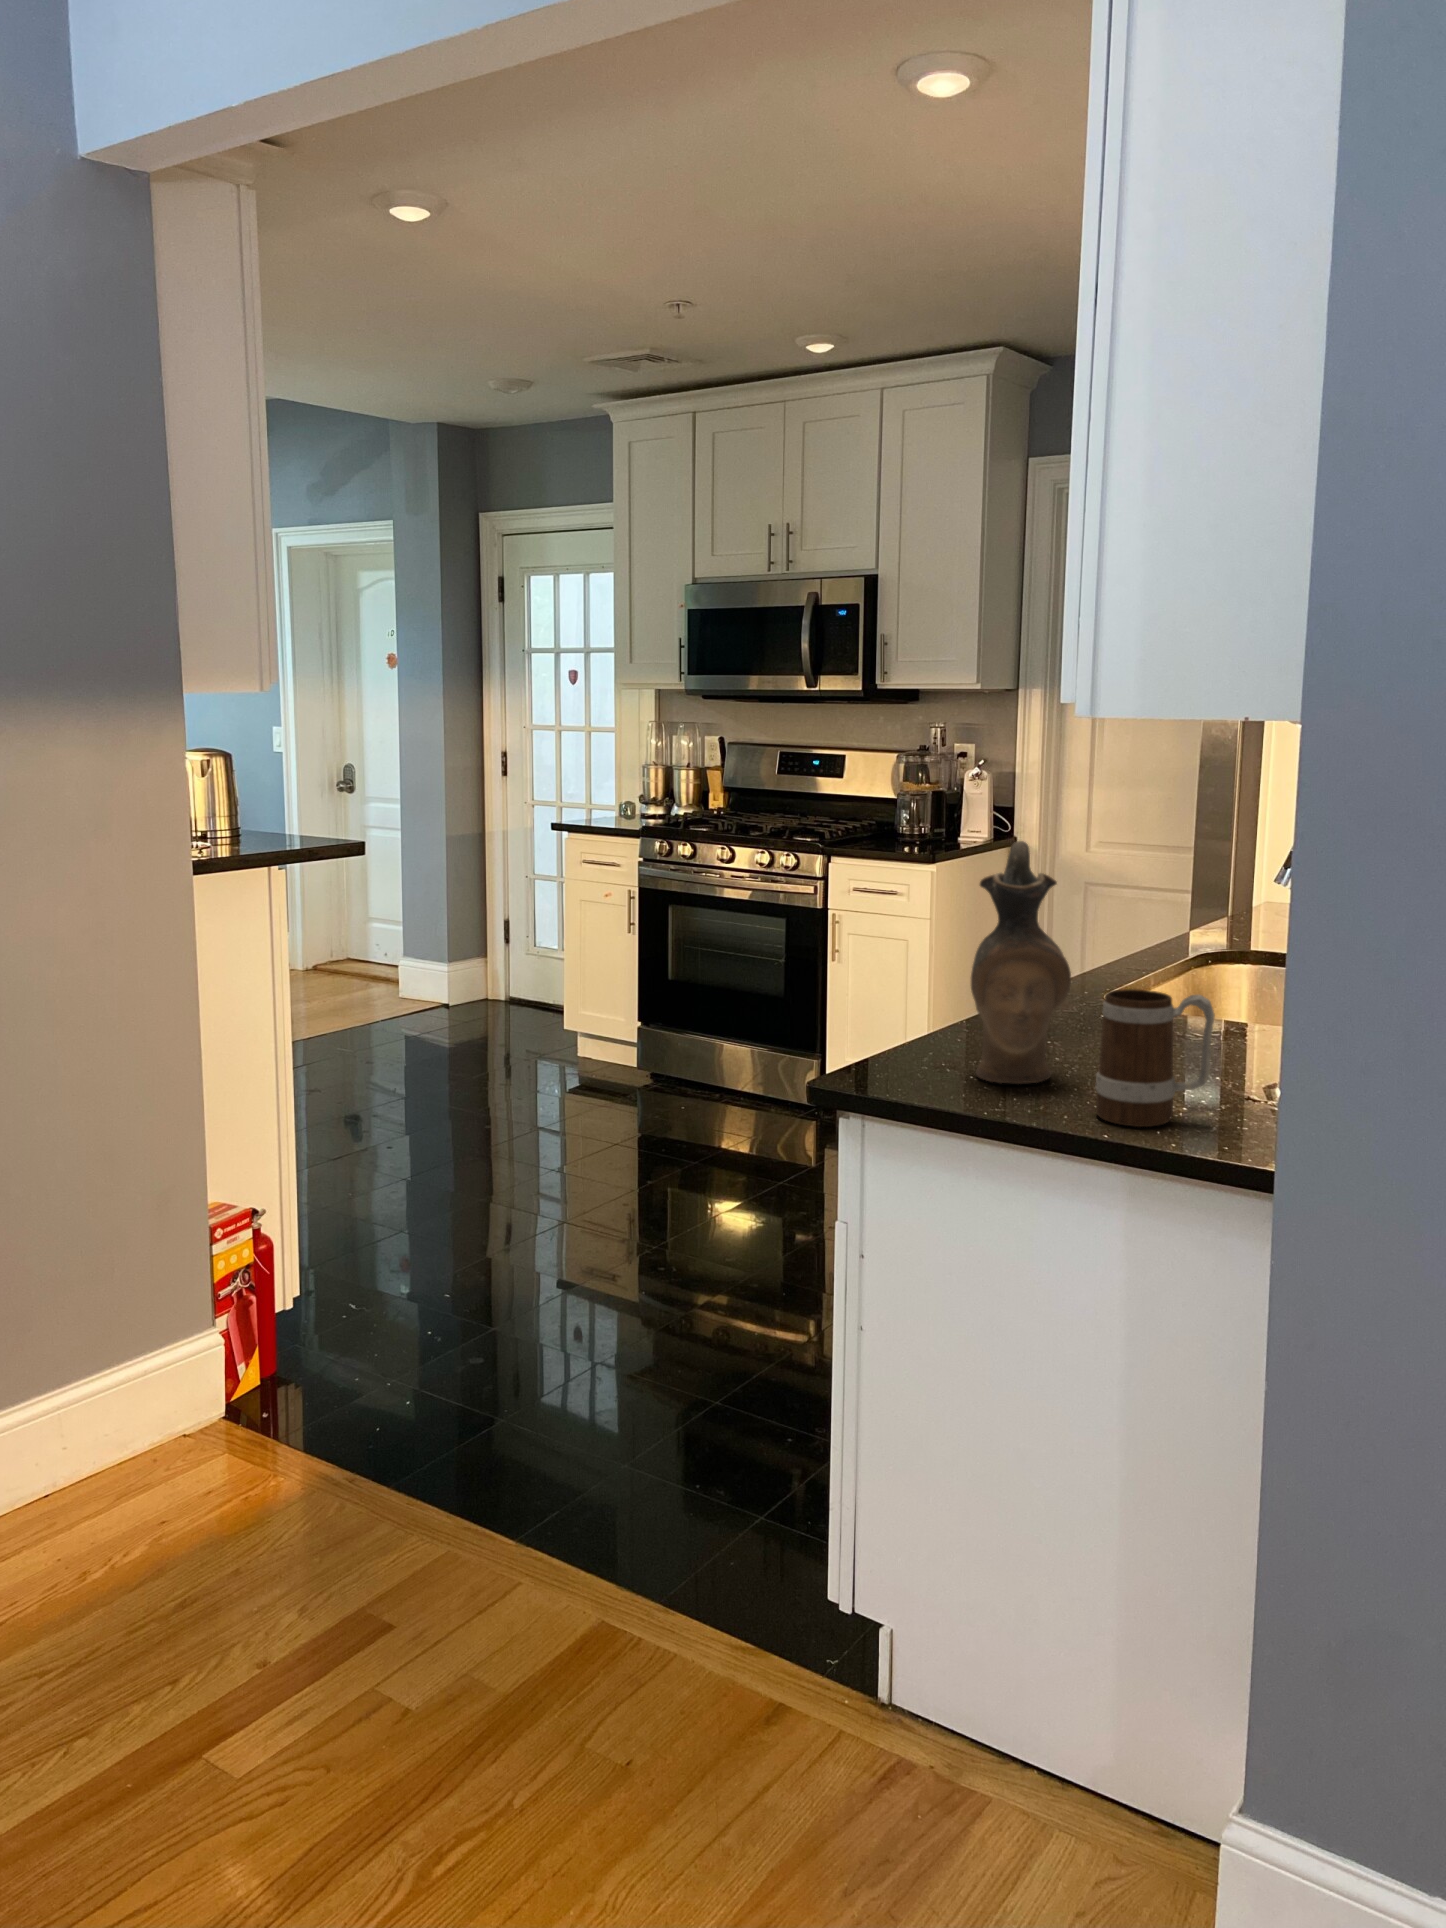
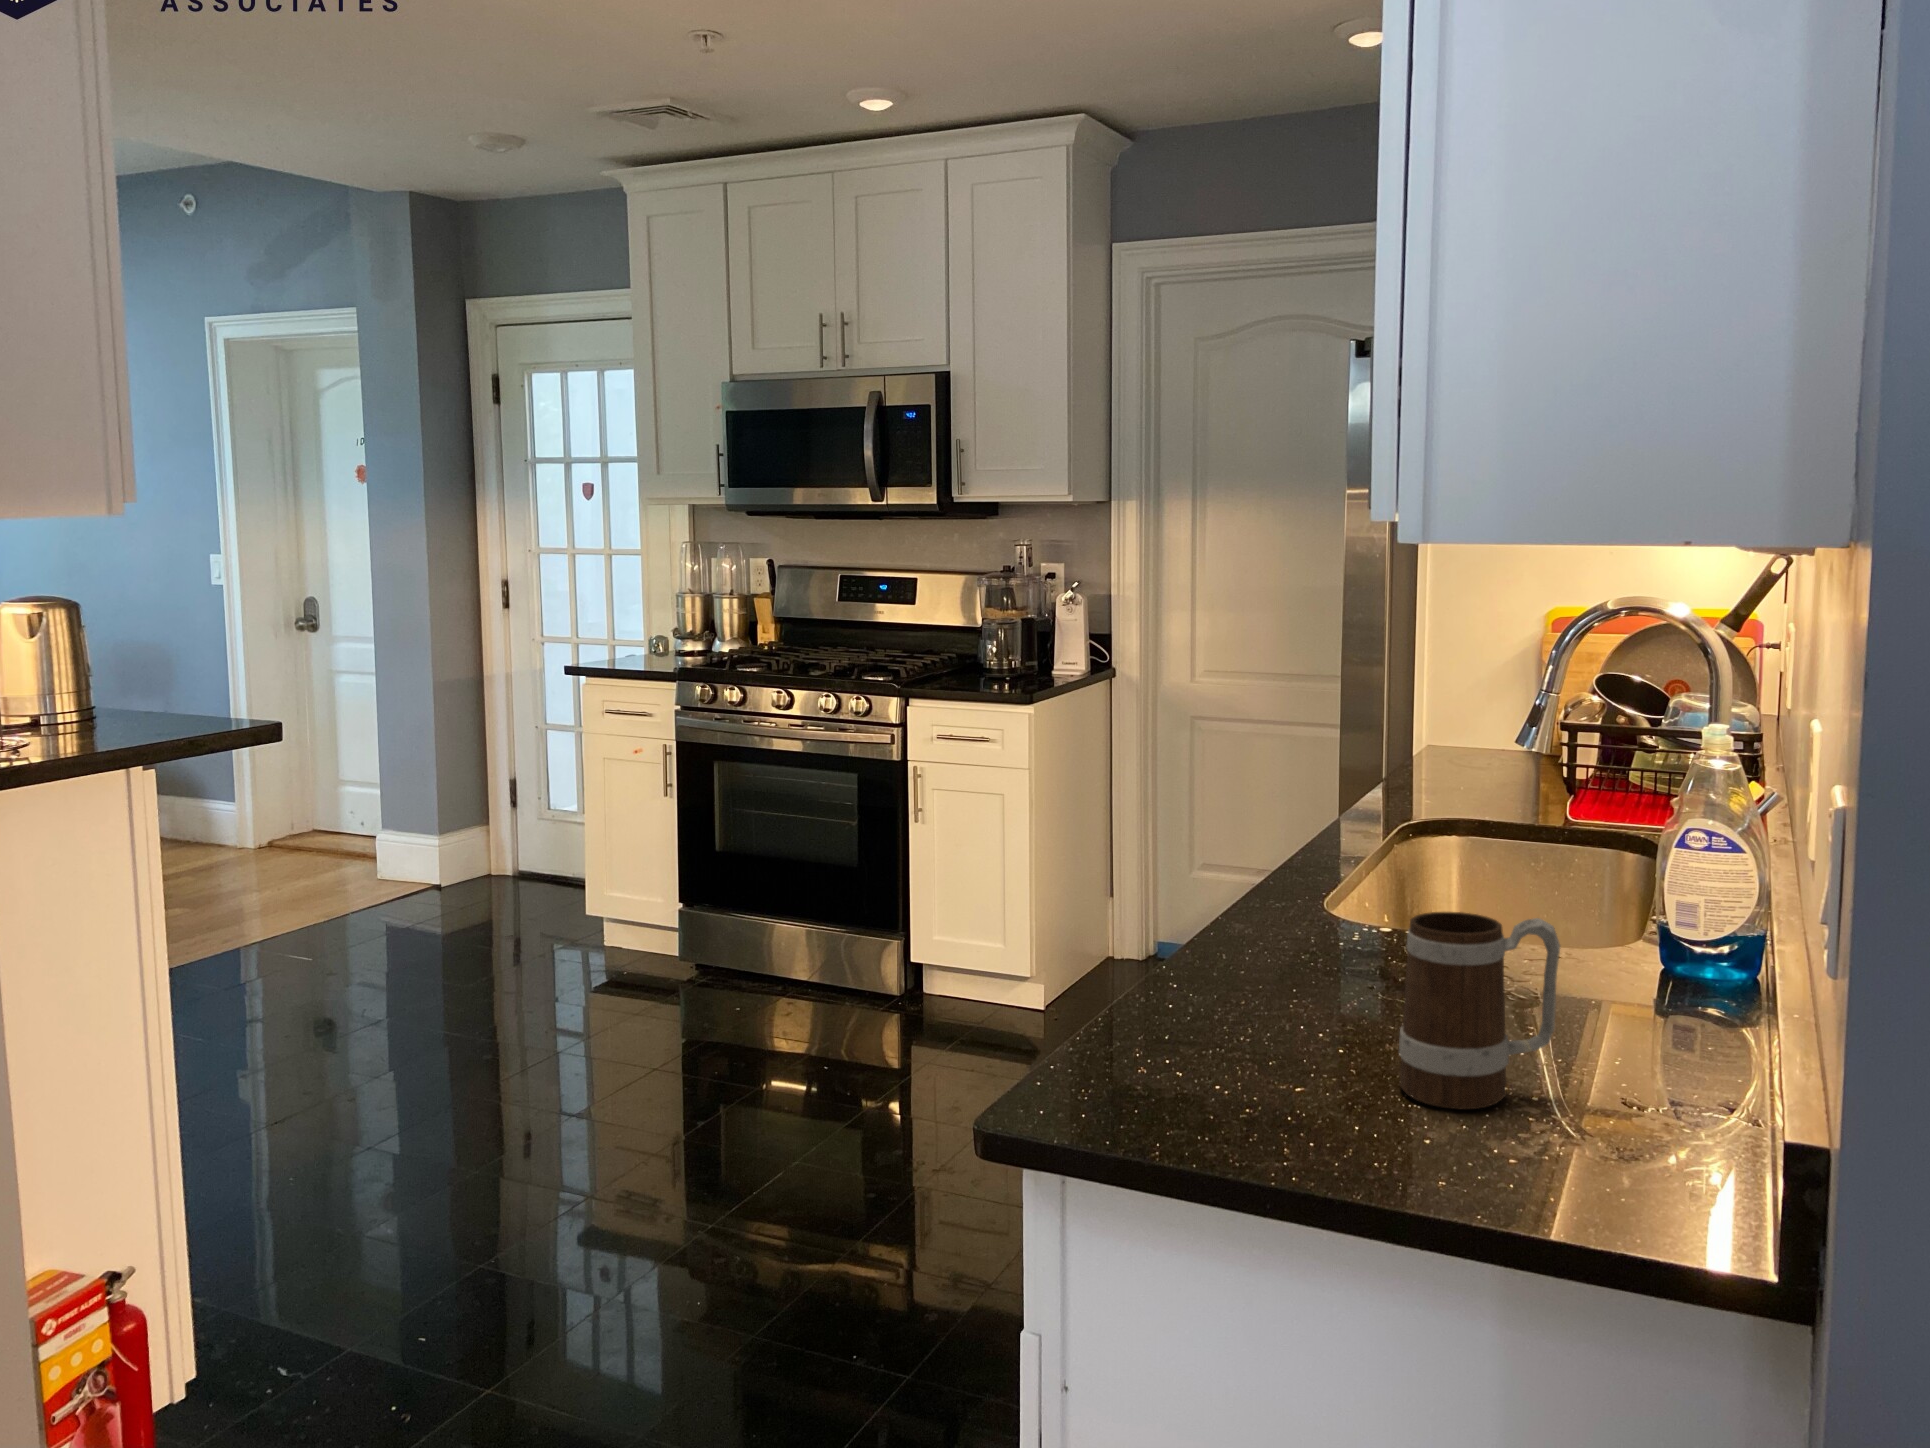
ceramic pitcher: present [971,841,1071,1084] -> none [1203,704,1342,1042]

